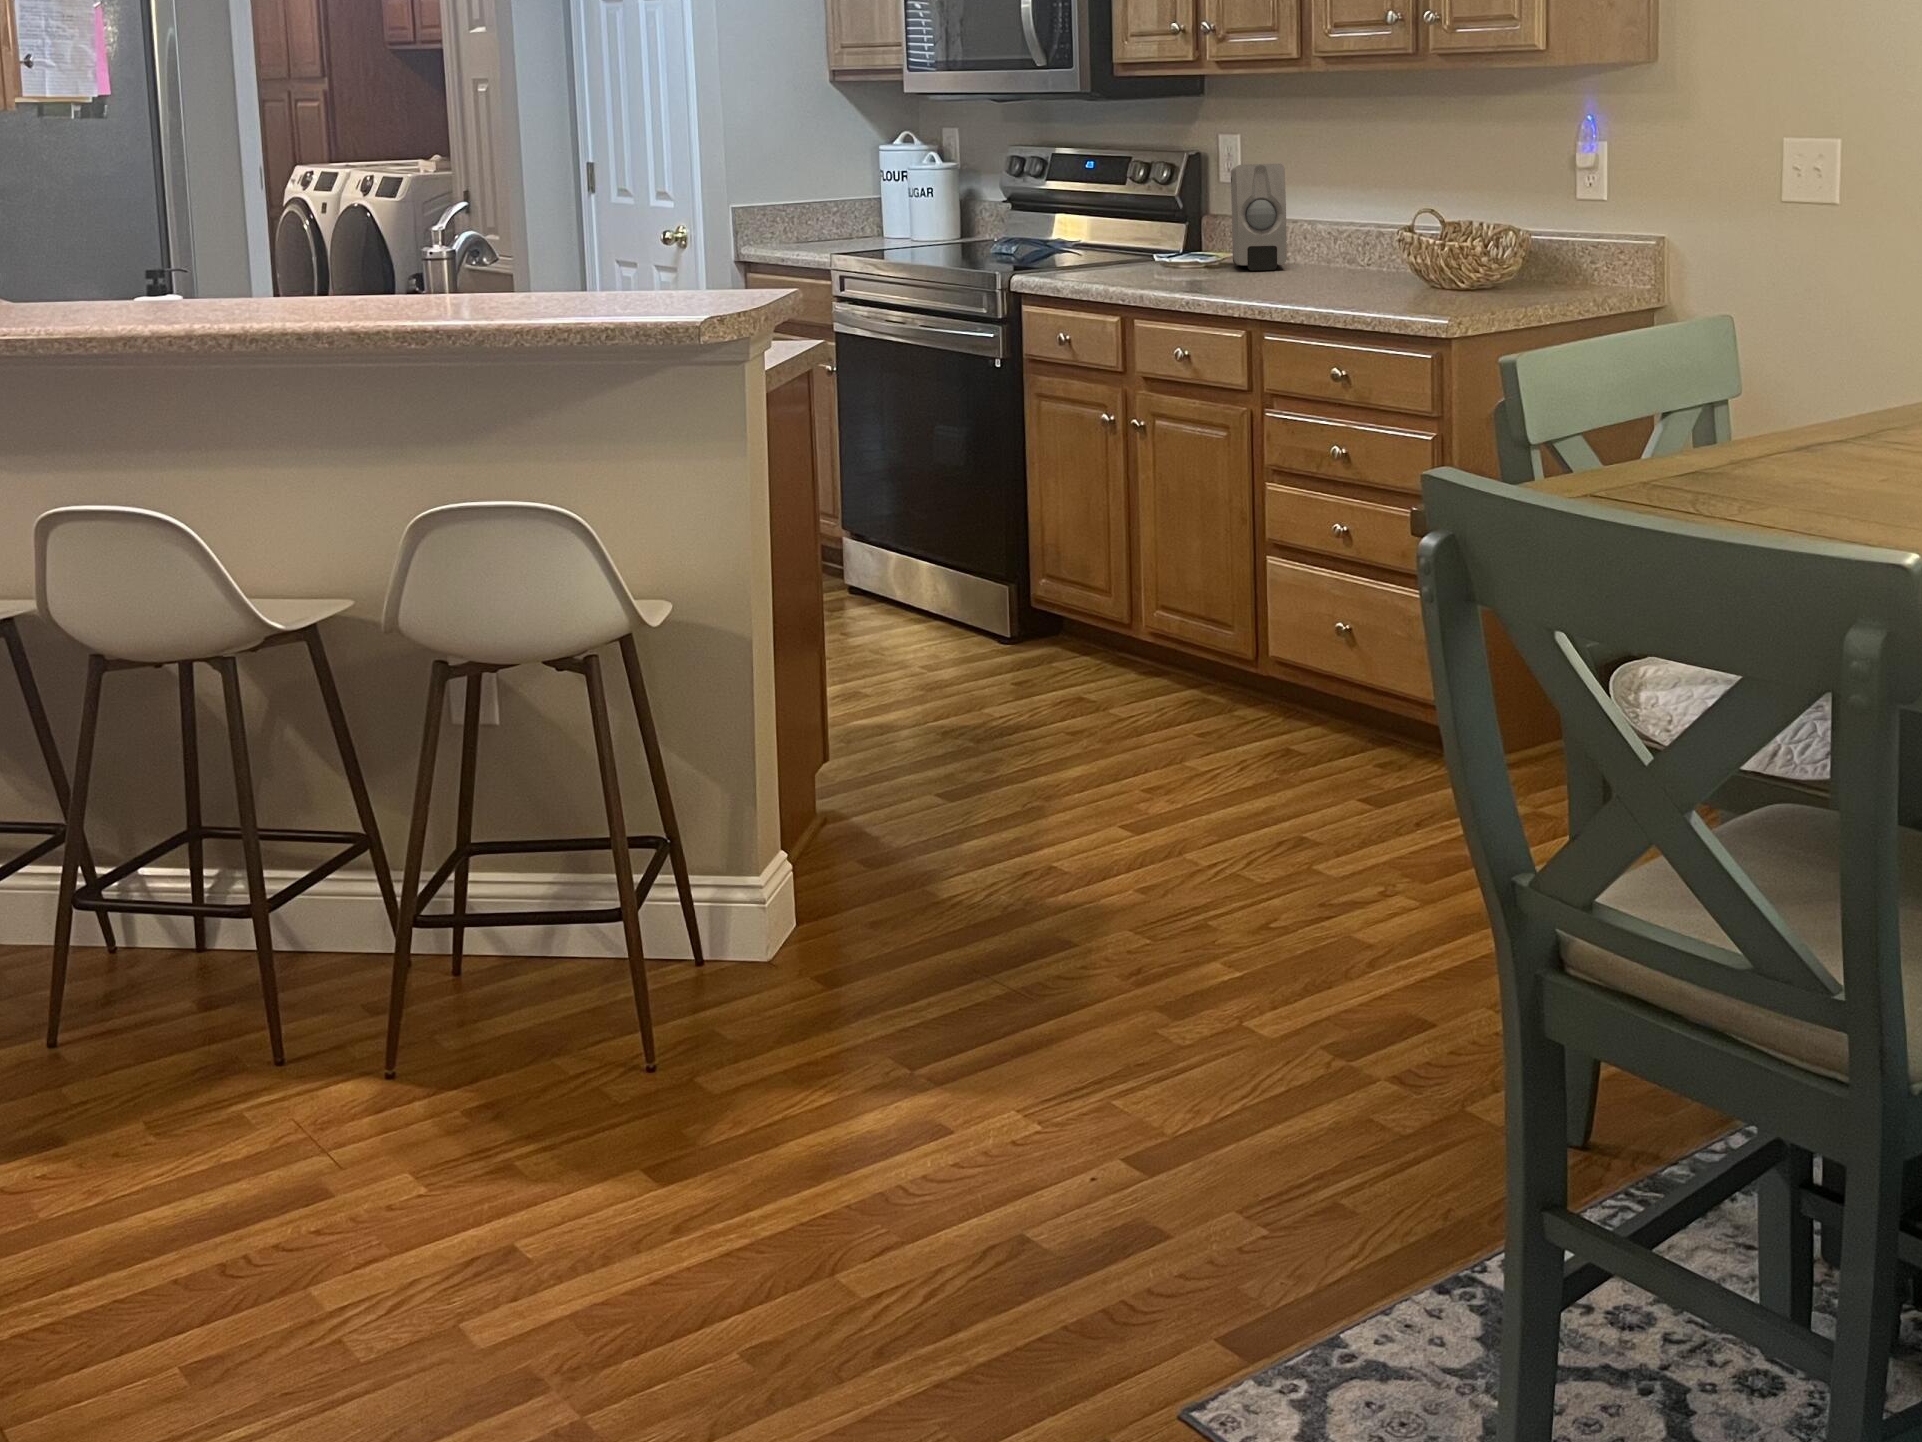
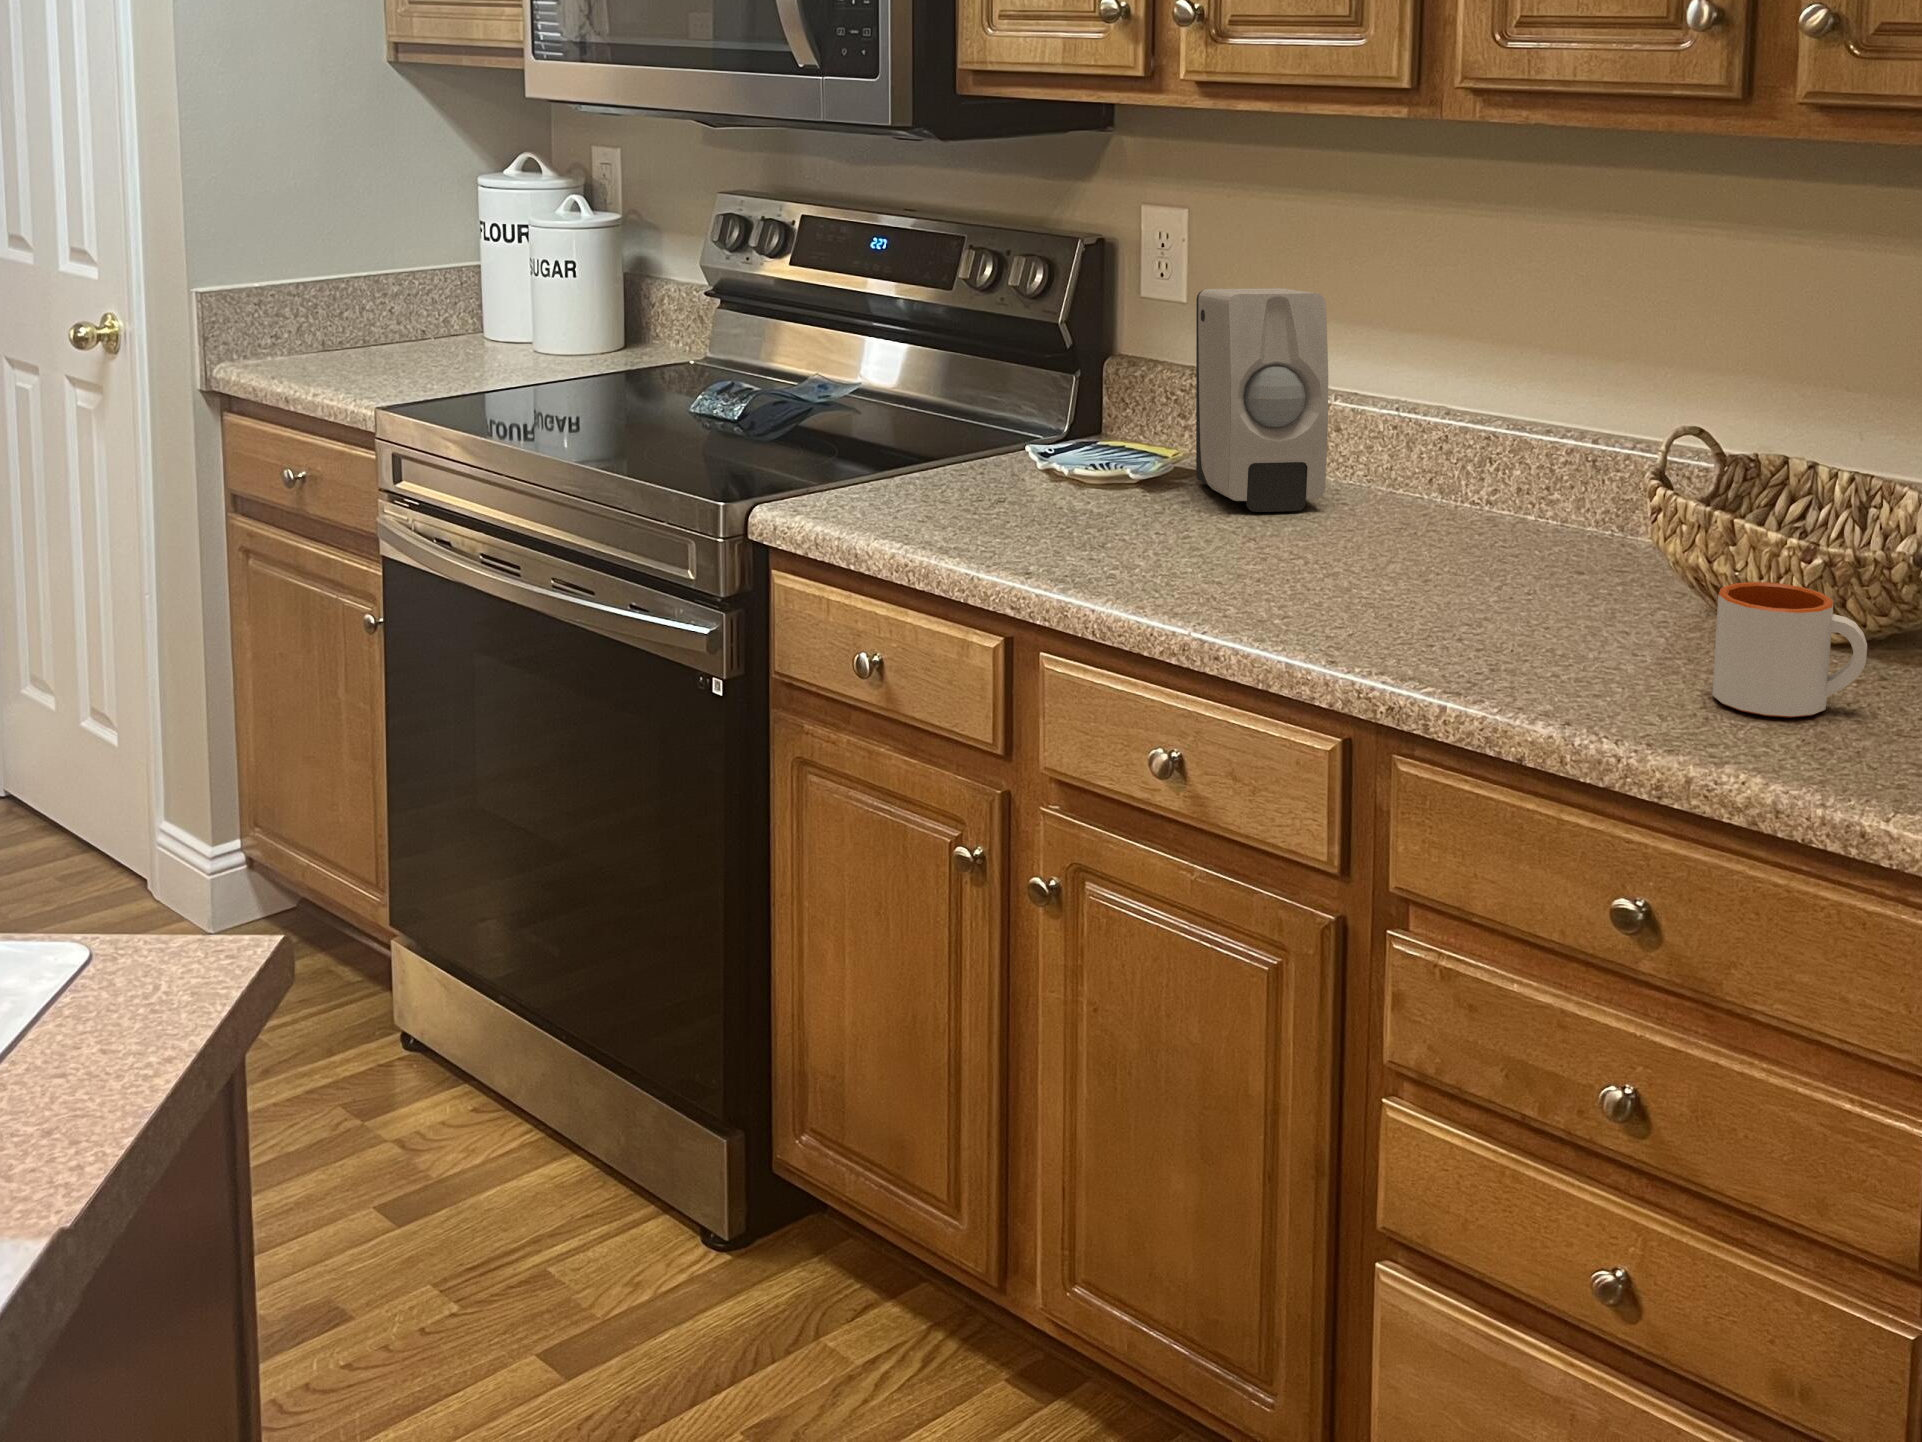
mug: none [1391,255,1449,304] -> present [1712,582,1867,717]

